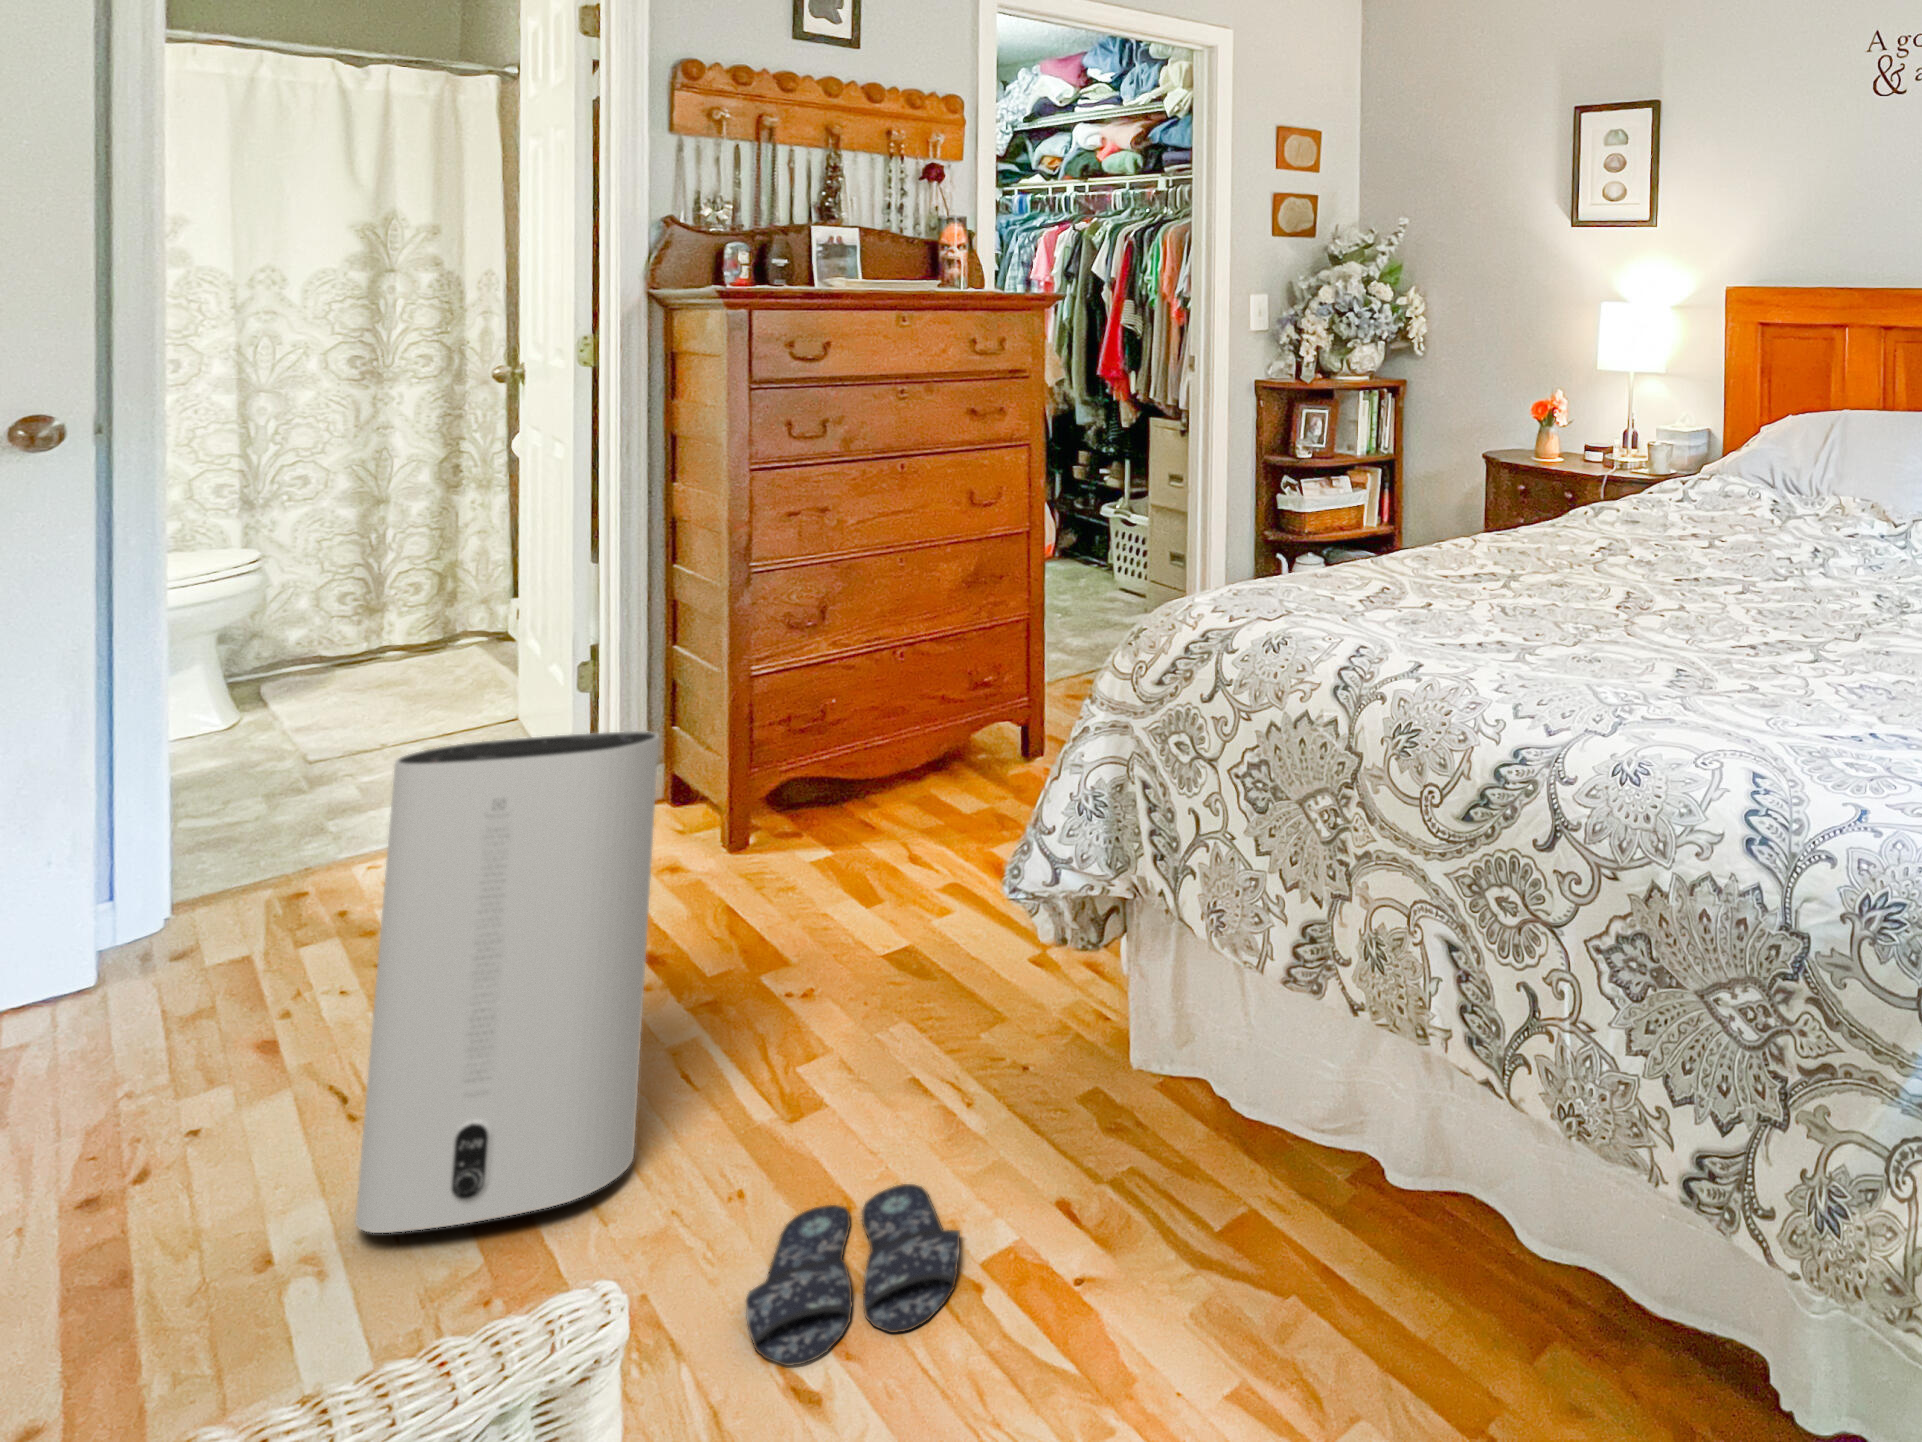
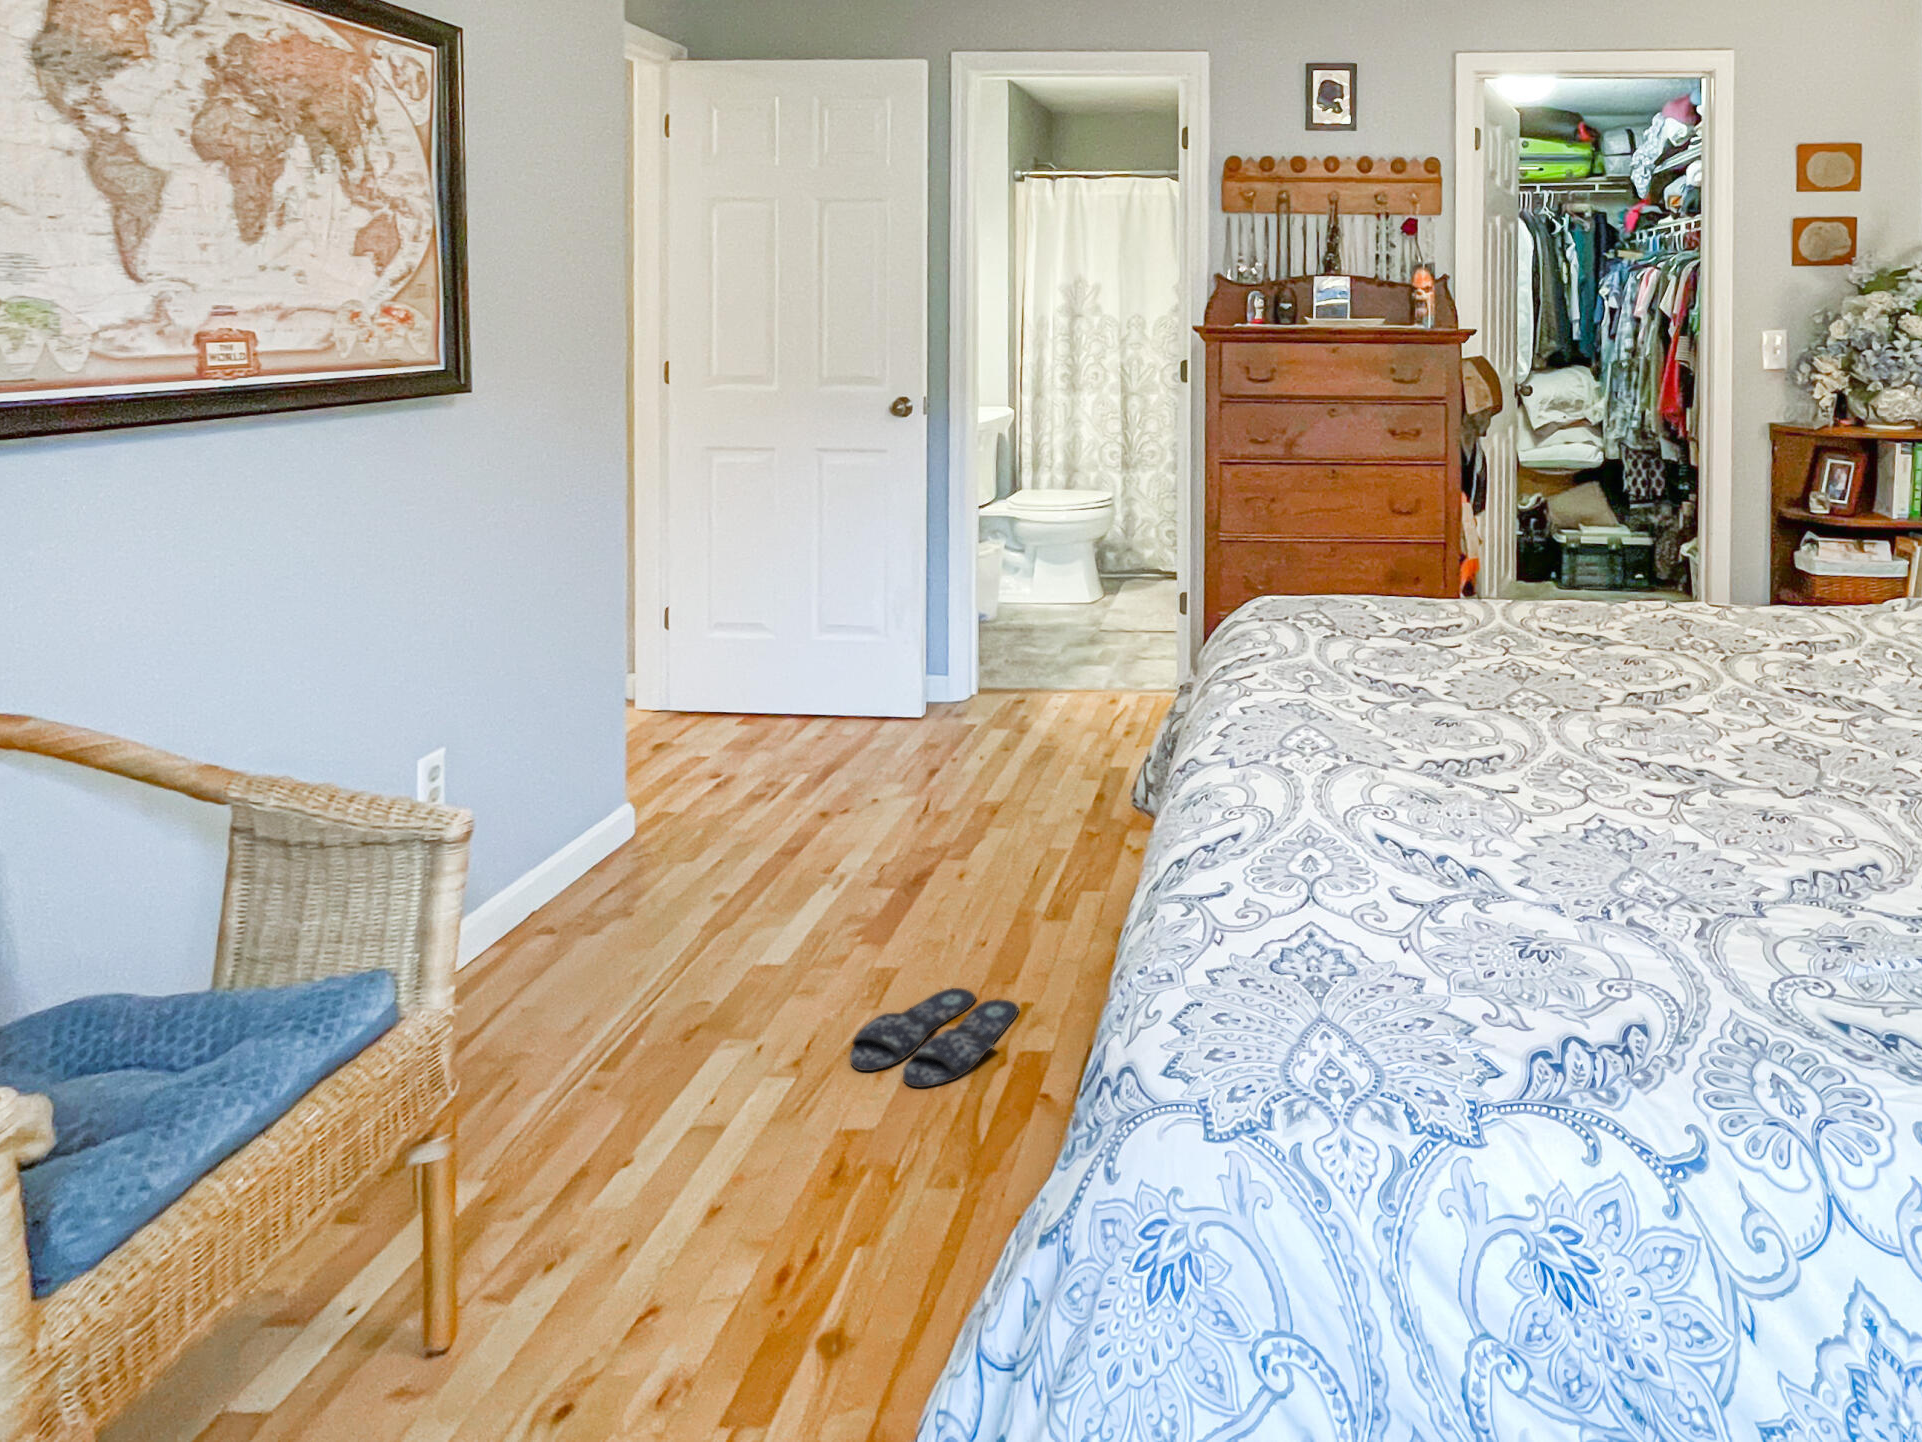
air purifier: present [356,731,659,1233] -> none [816,611,981,920]

